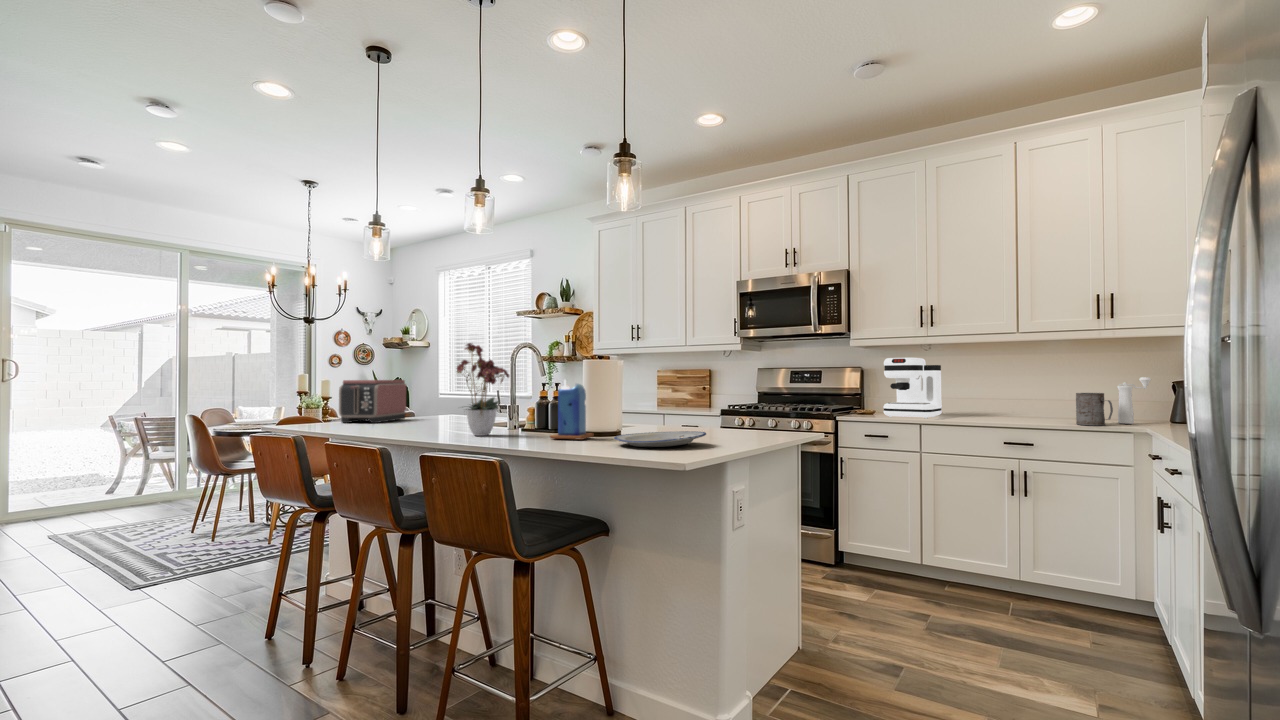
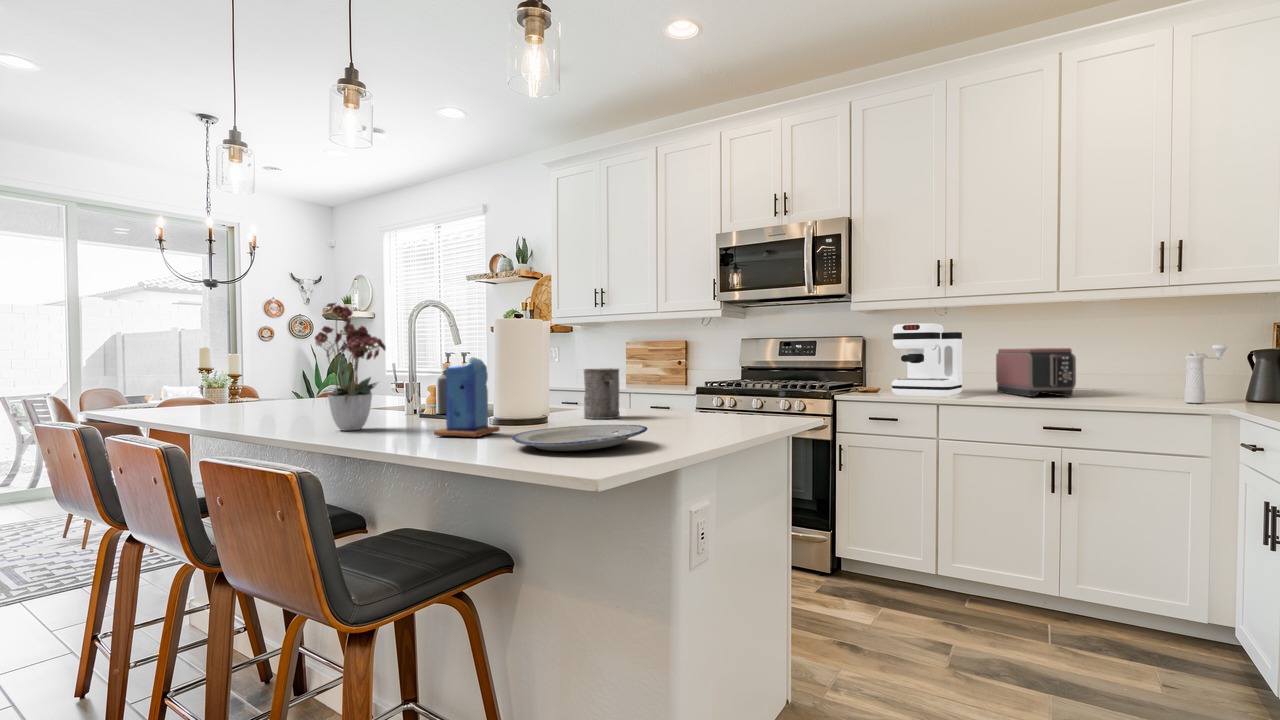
toaster: present [339,380,406,423] -> present [996,348,1076,397]
mug: present [1076,393,1113,425] -> present [584,368,619,419]

